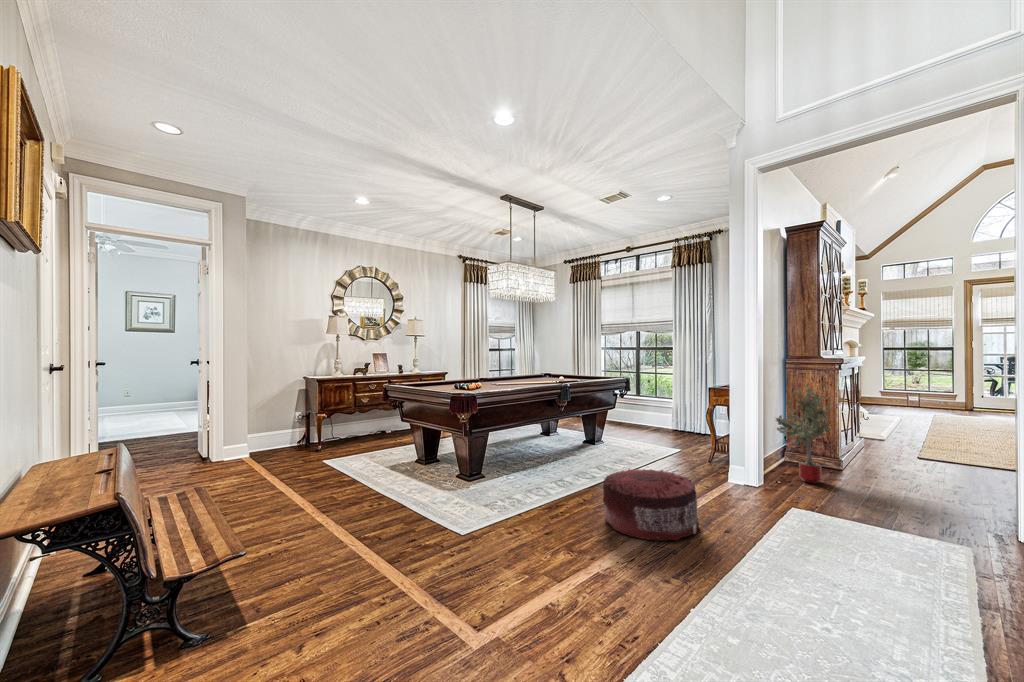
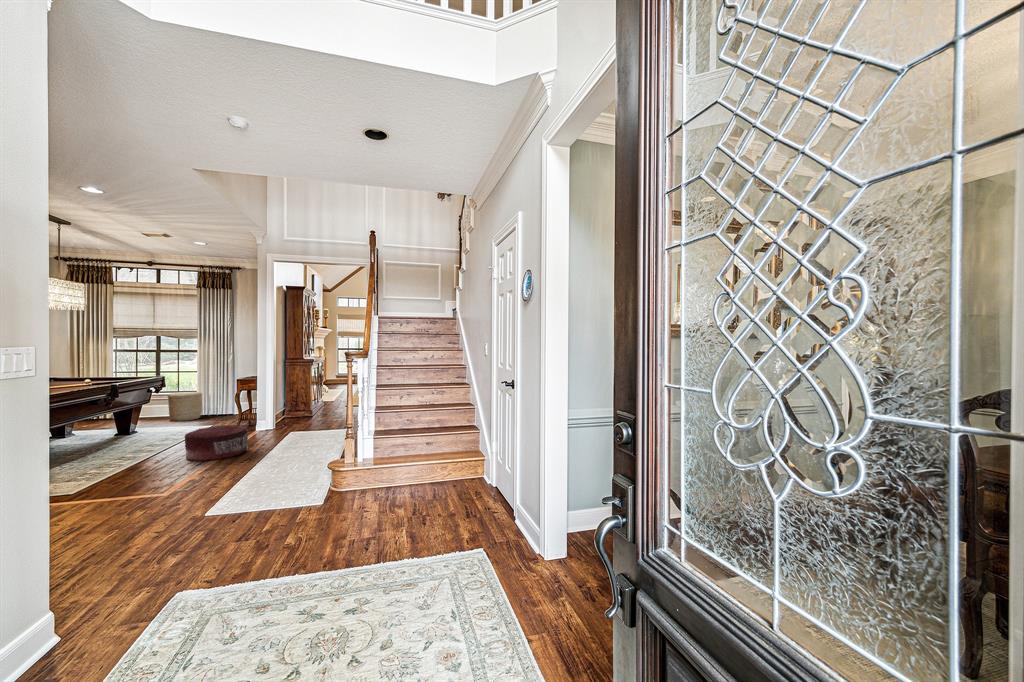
potted tree: present [776,386,832,483] -> none [280,372,310,424]
woven basket: none [642,398,677,435] -> present [168,392,202,421]

